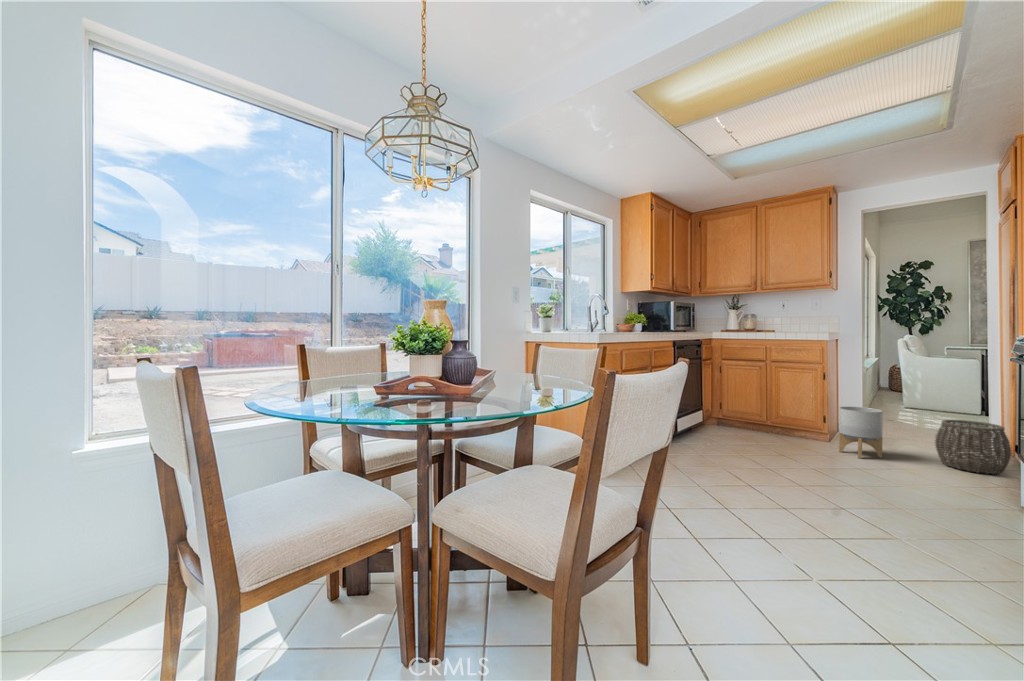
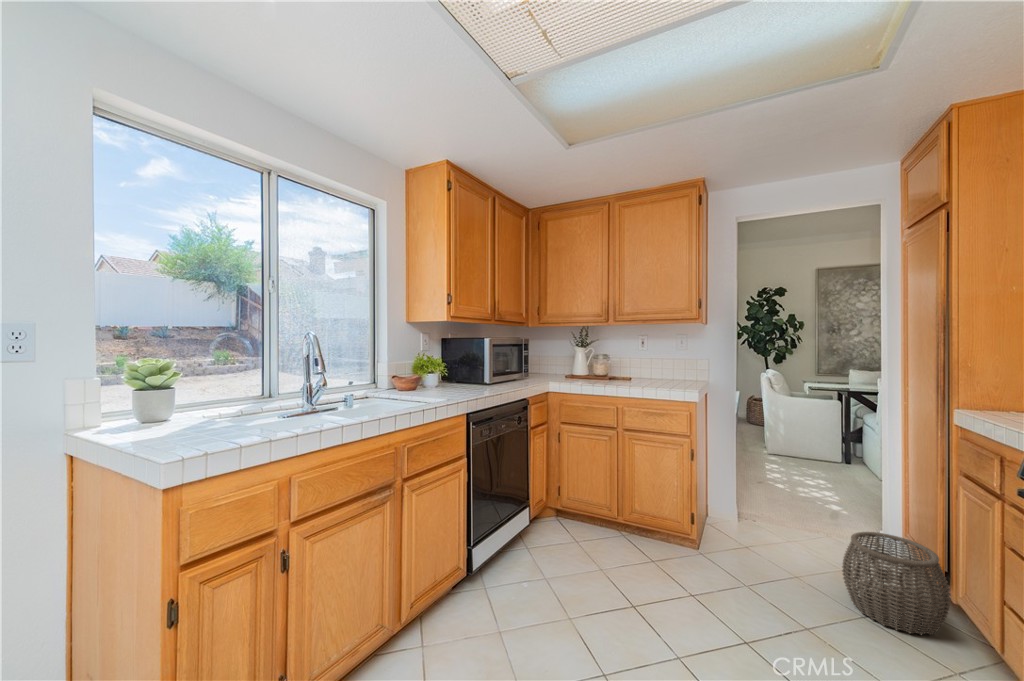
planter: present [839,406,883,458] -> none [716,508,775,604]

